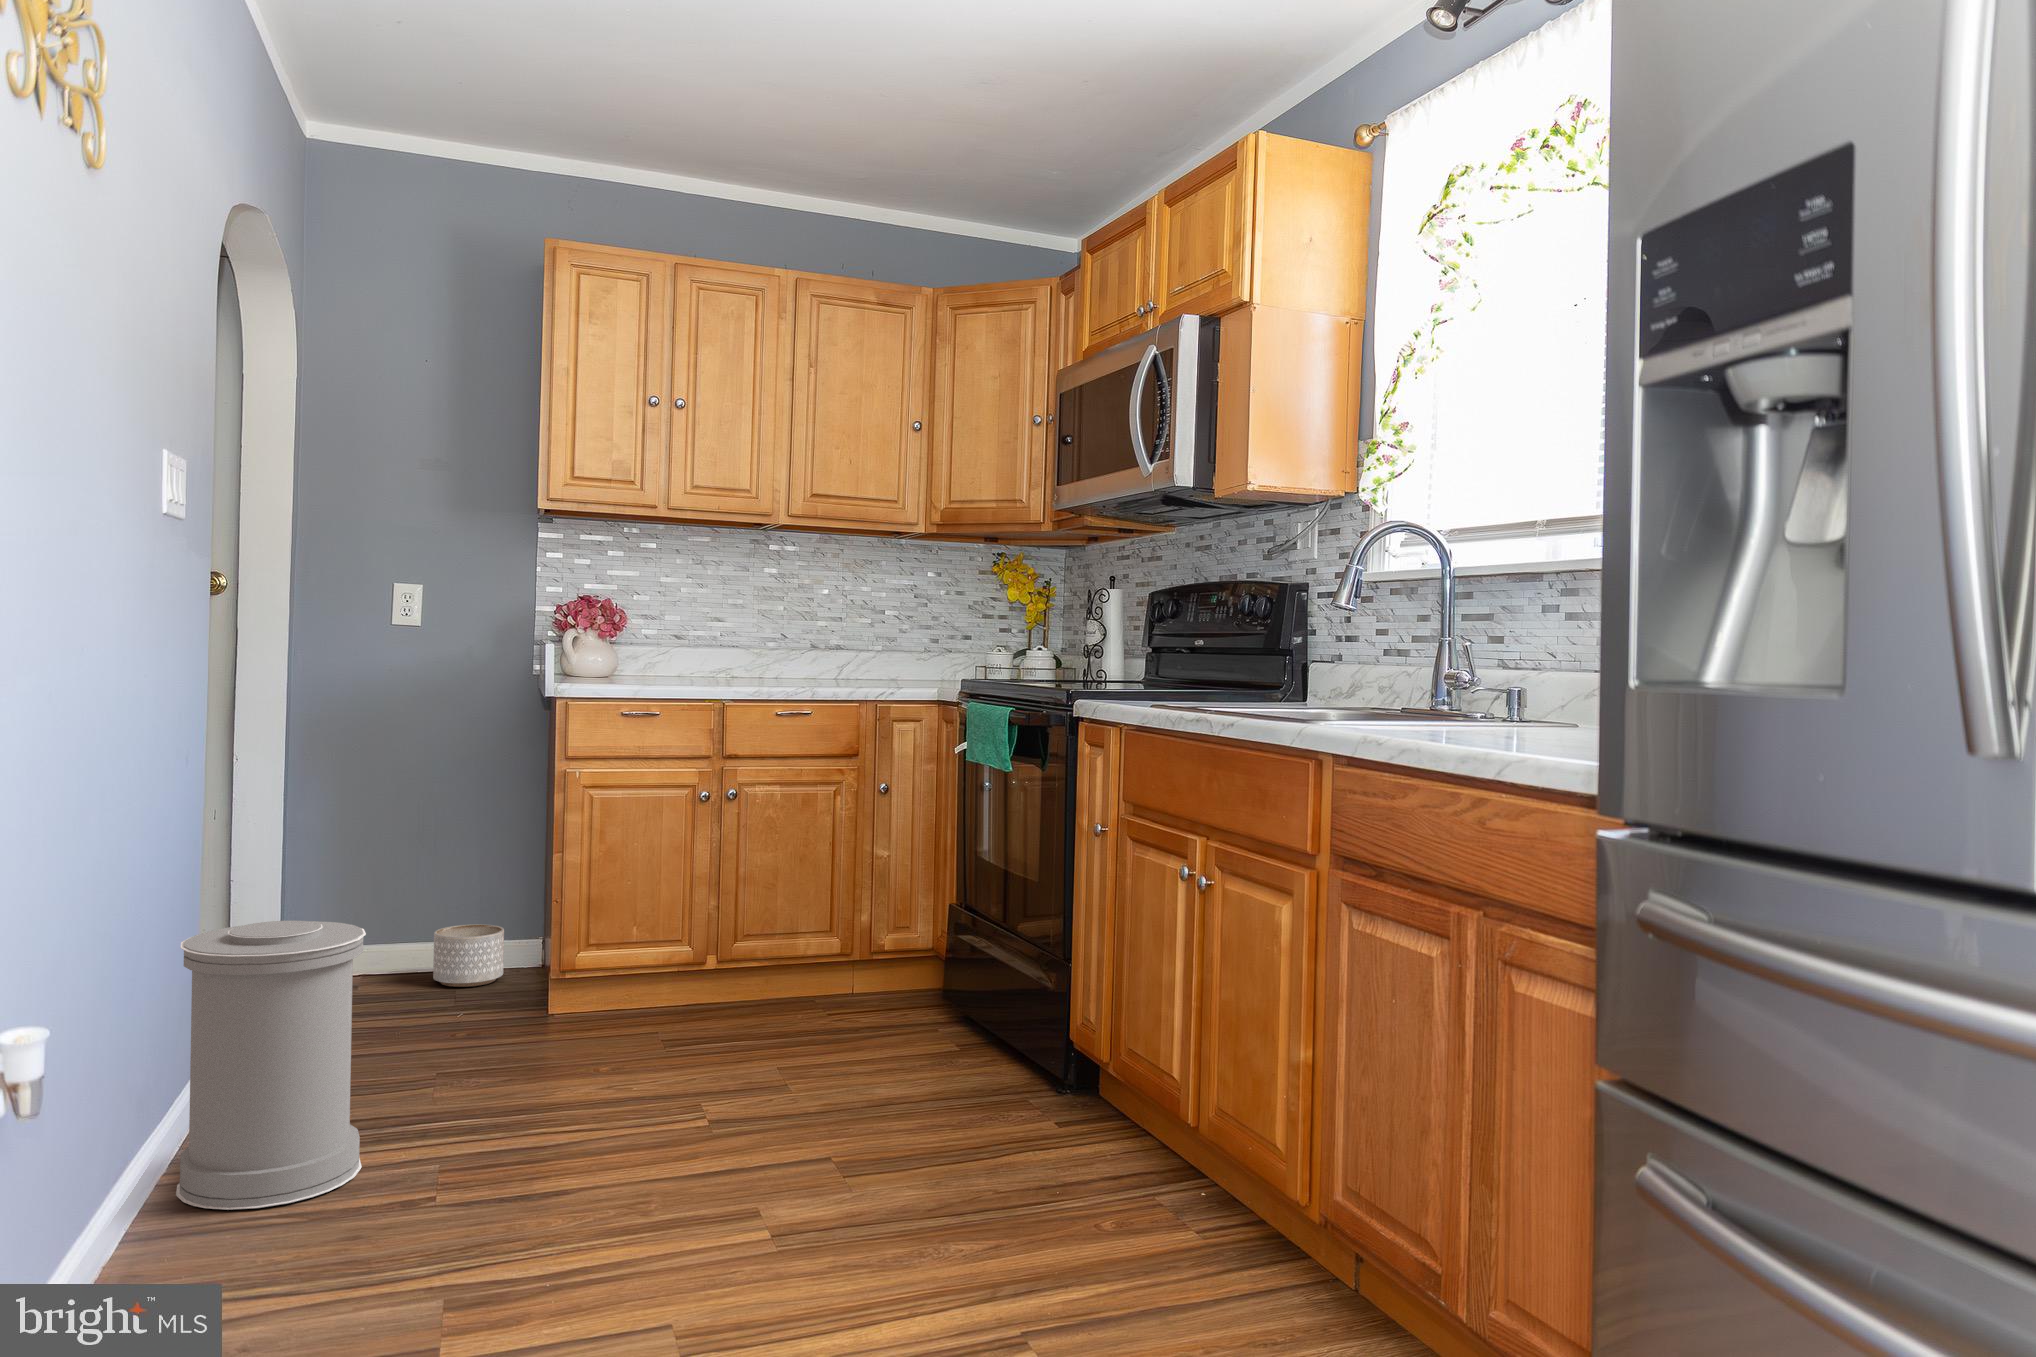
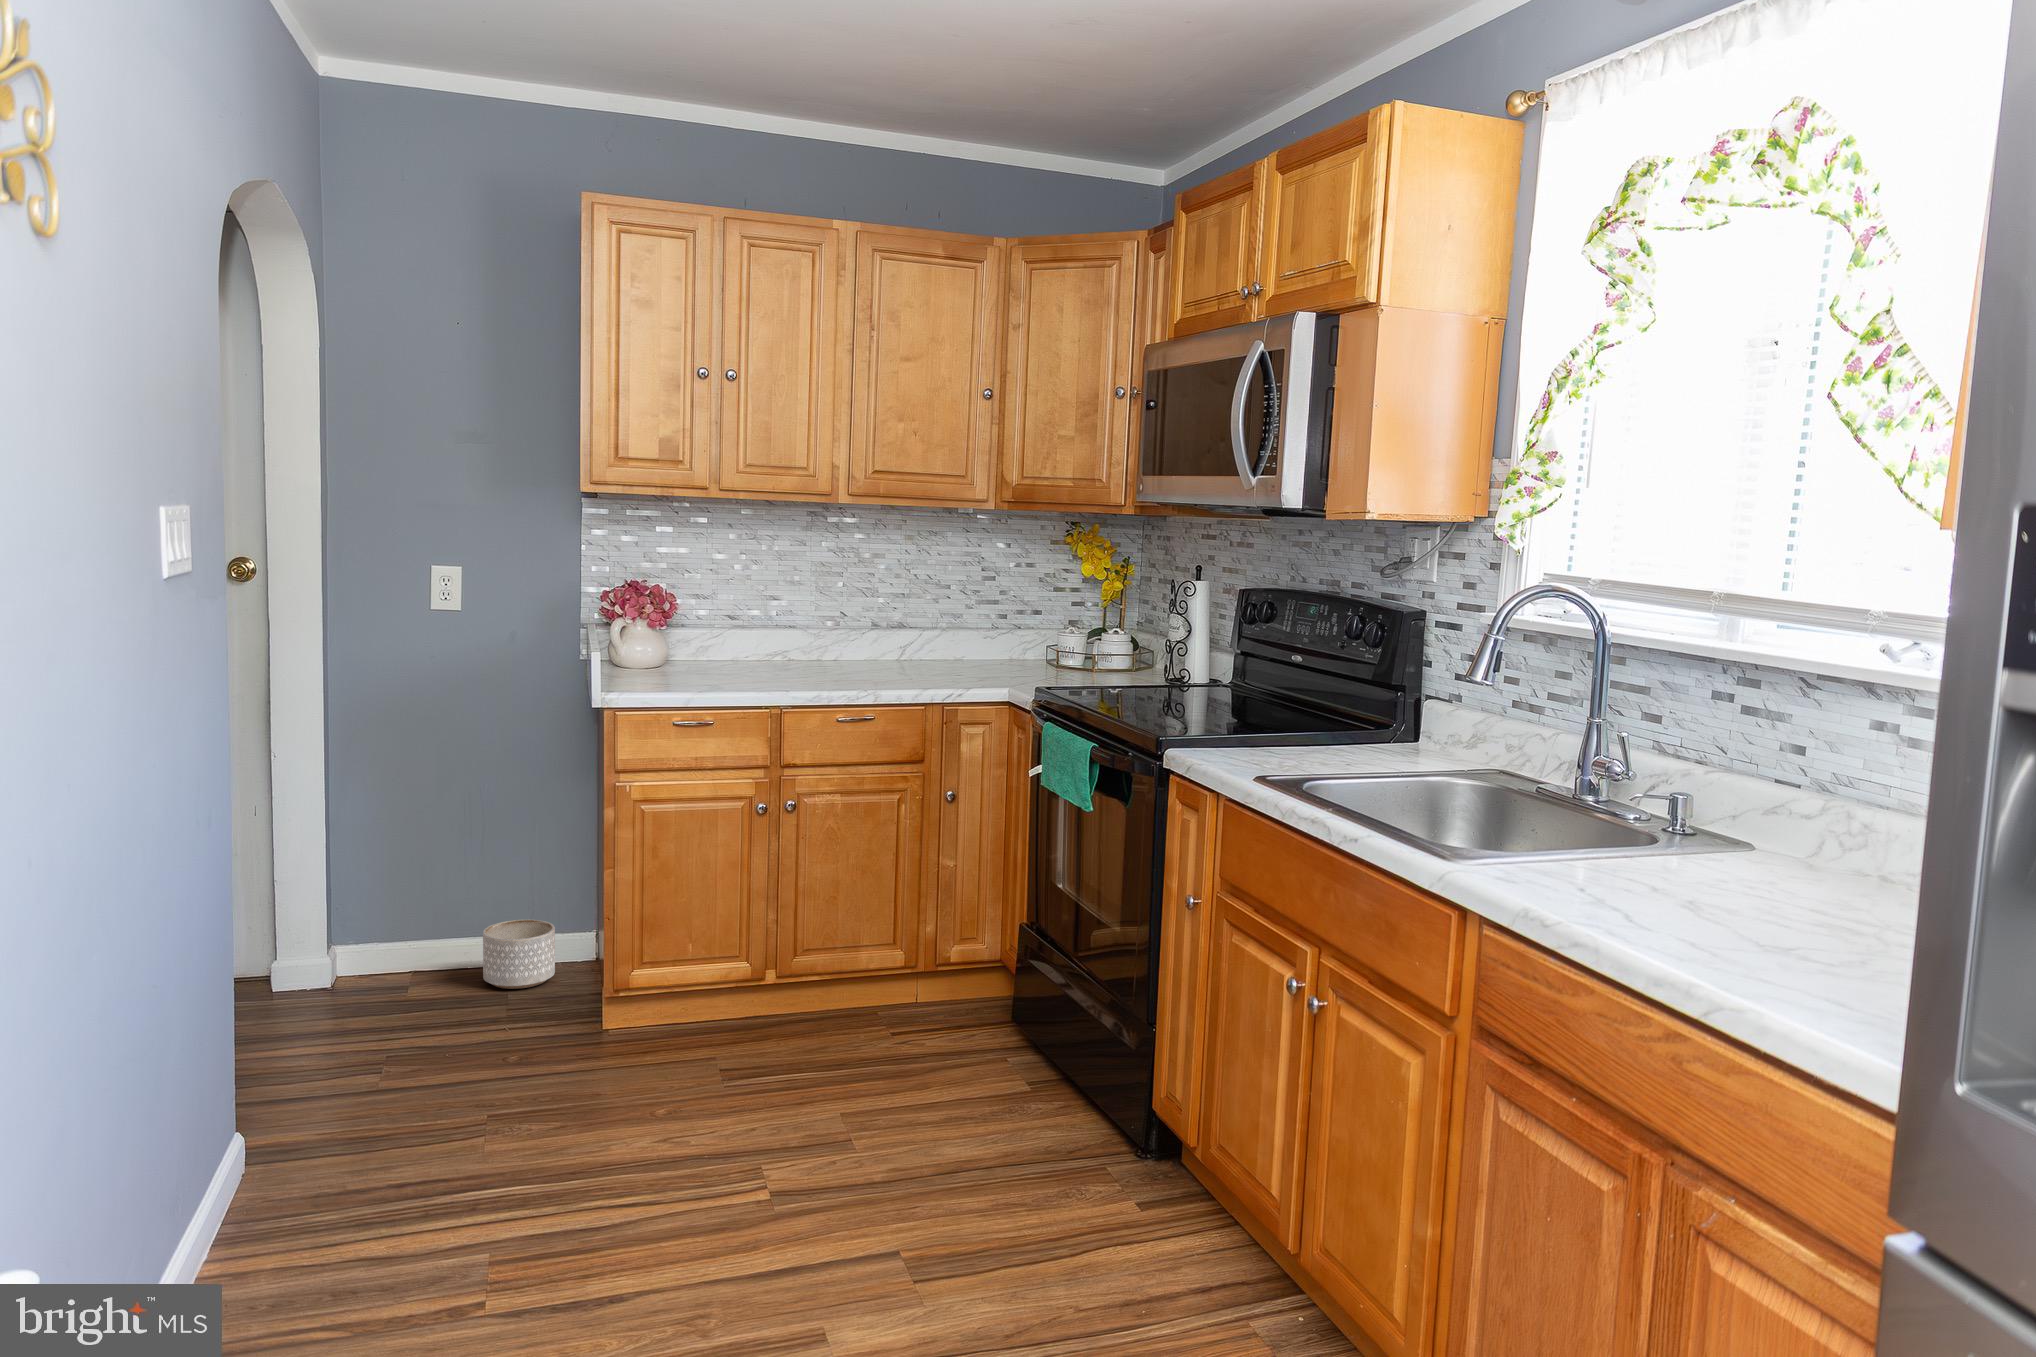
trash can: present [176,921,366,1210] -> none [207,999,408,1323]

